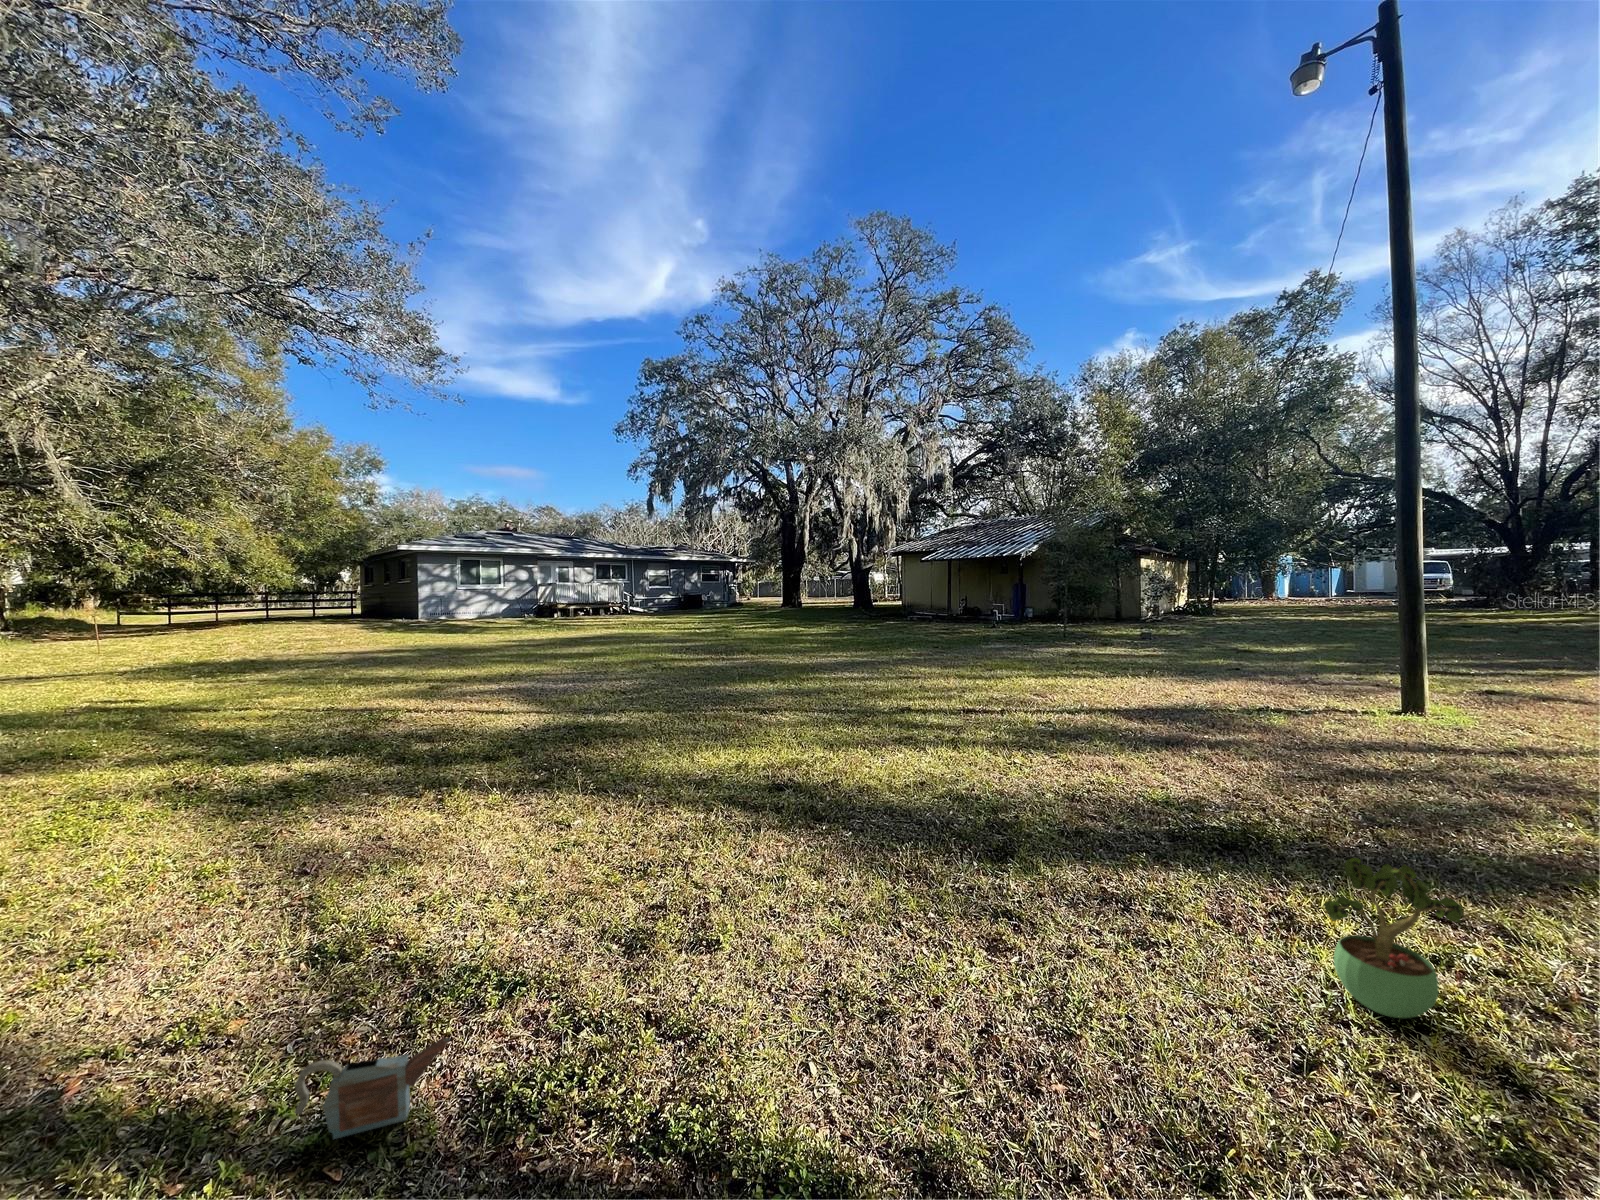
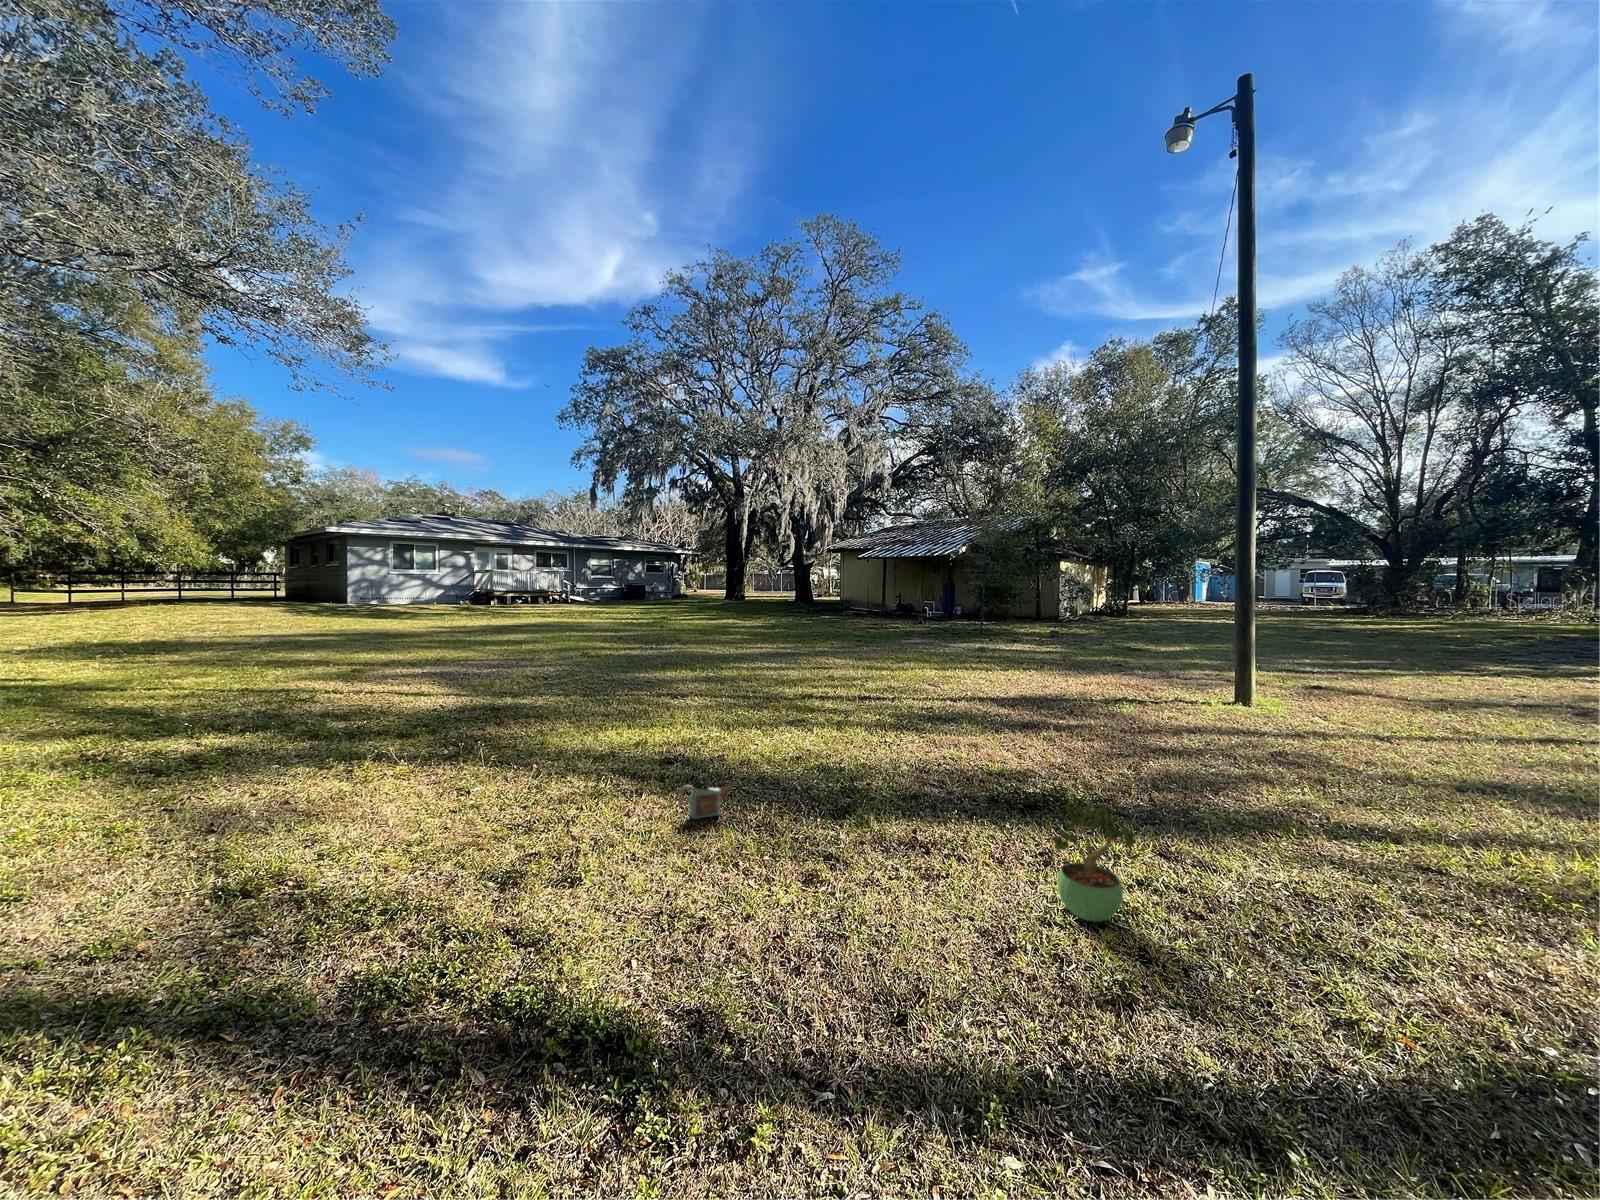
watering can: present [295,1037,450,1139] -> present [678,781,736,819]

